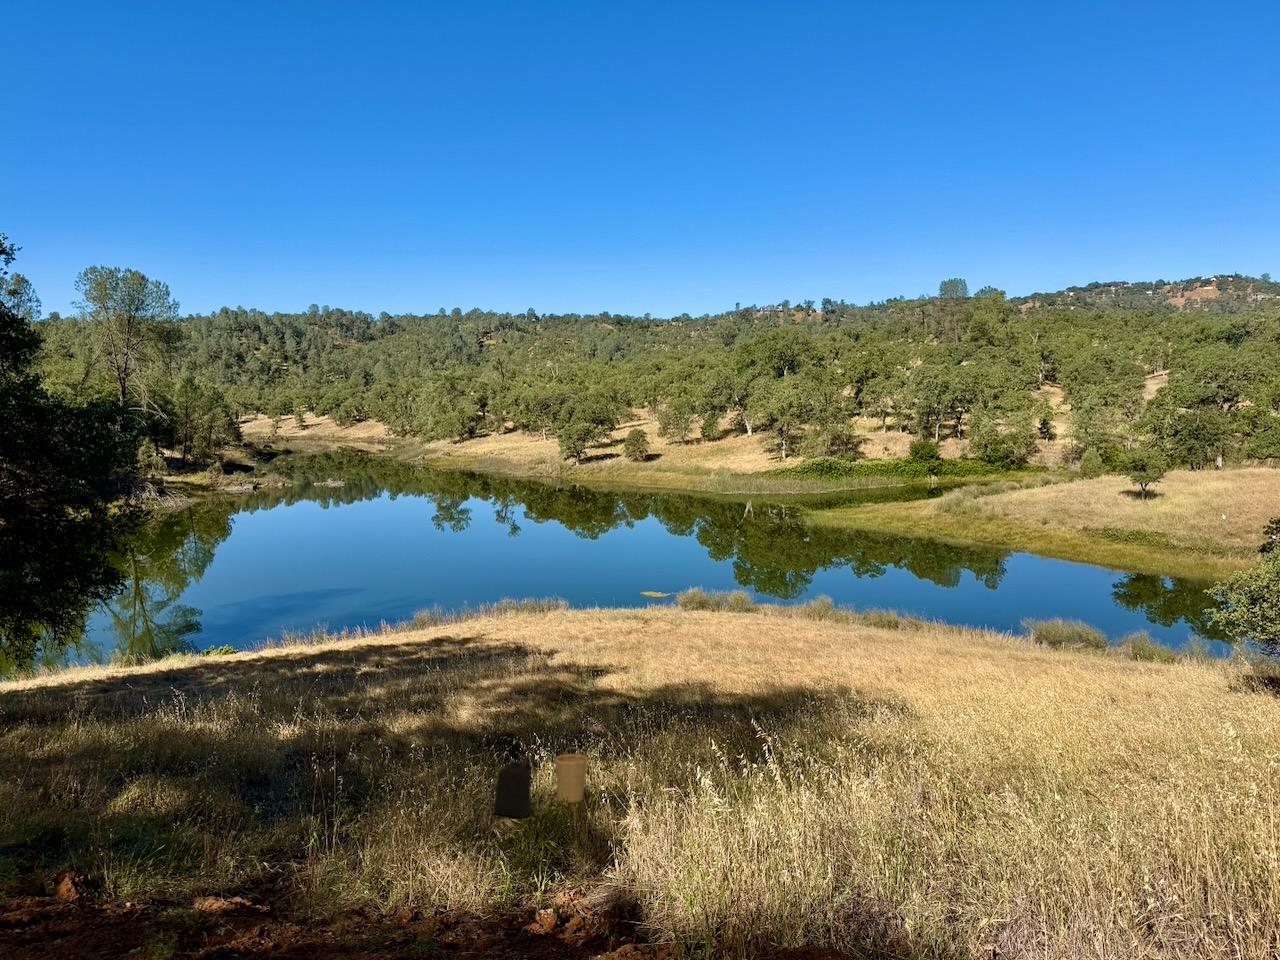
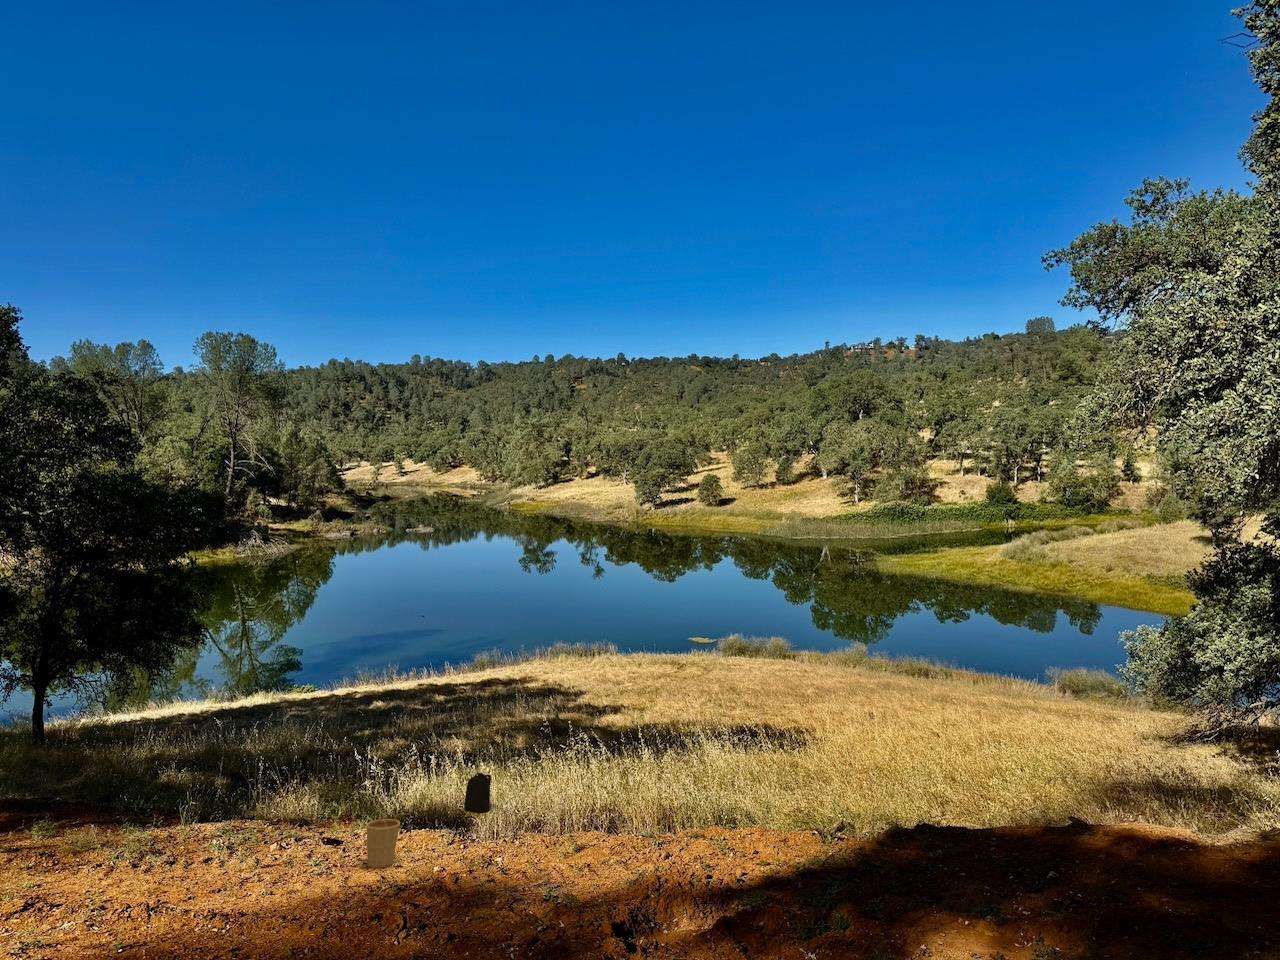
basket: present [555,748,588,803] -> present [366,812,400,868]

